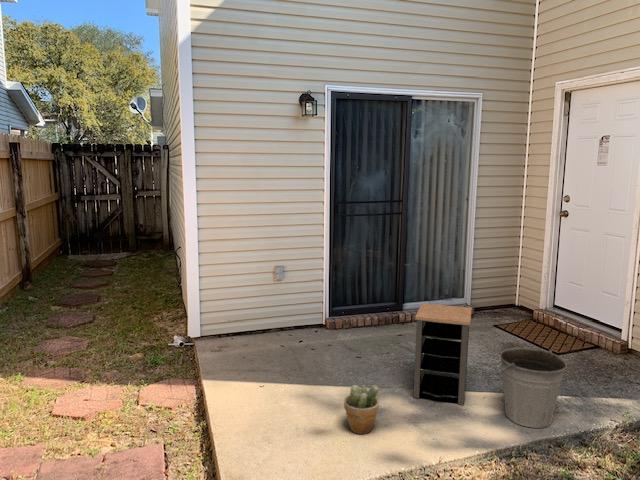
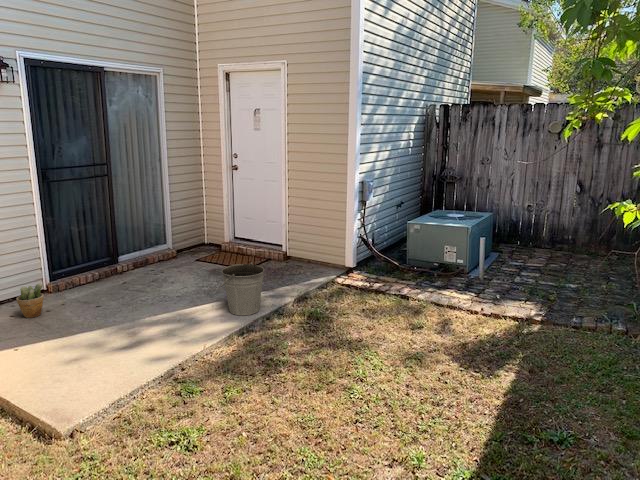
side table: present [414,303,472,405] -> none [154,244,201,320]
potted plant: present [344,385,379,434] -> present [17,284,44,318]

